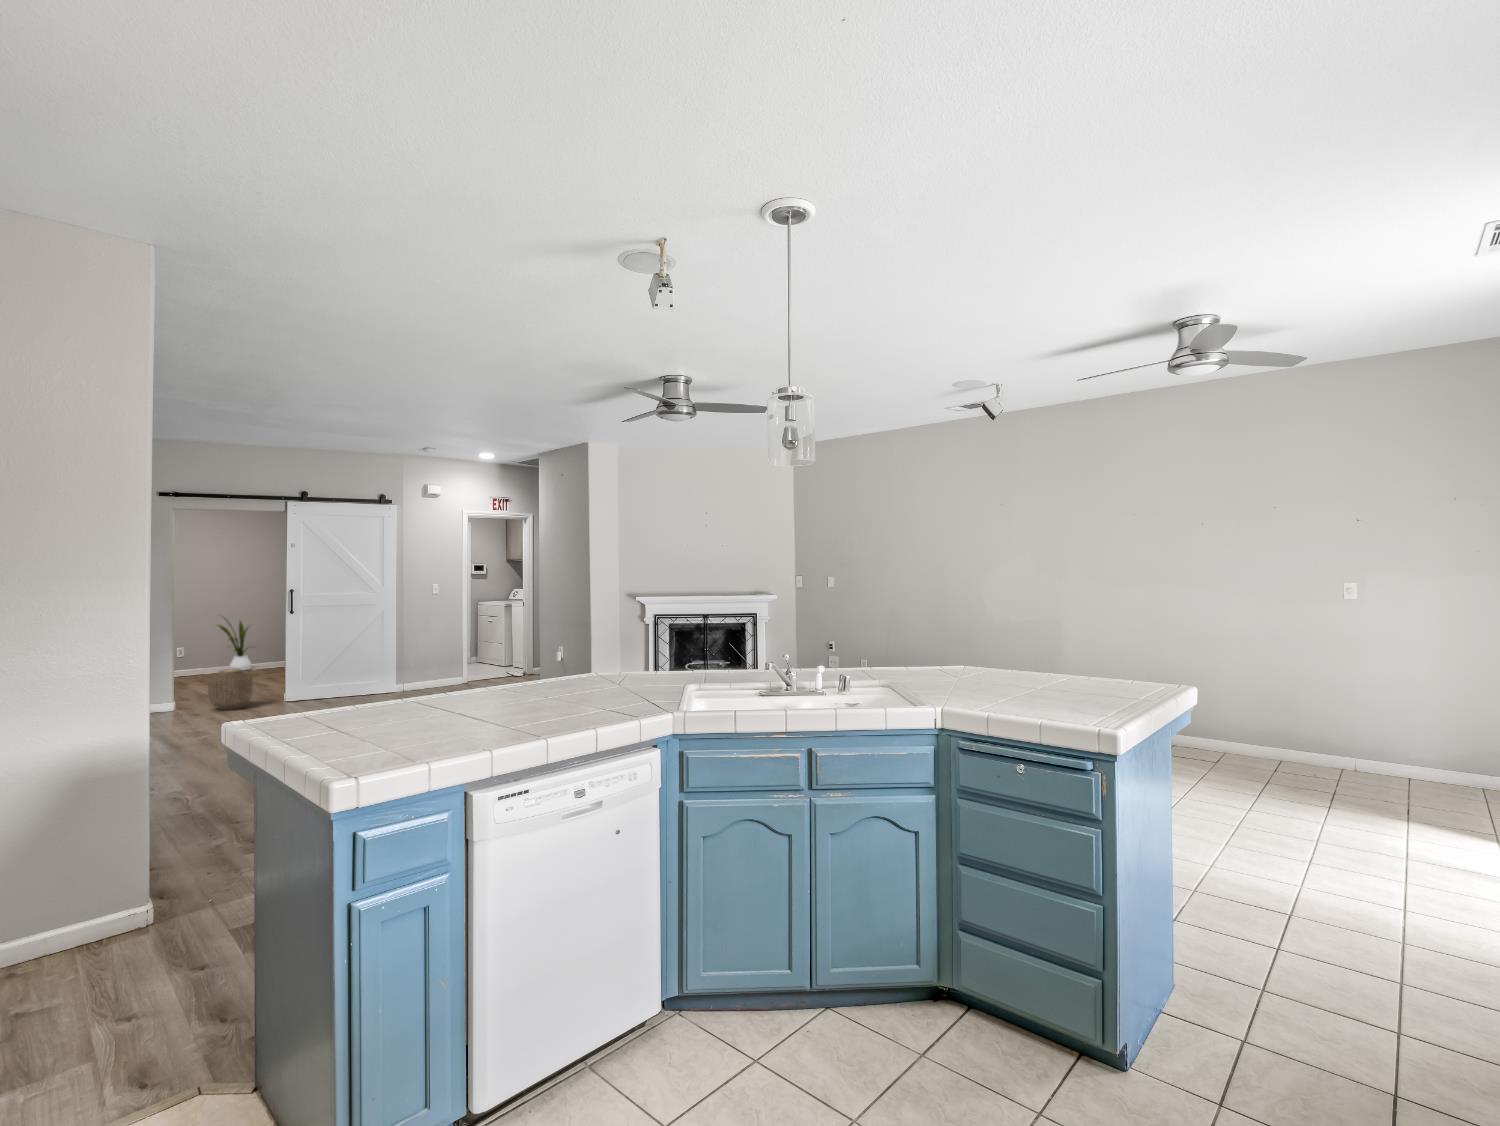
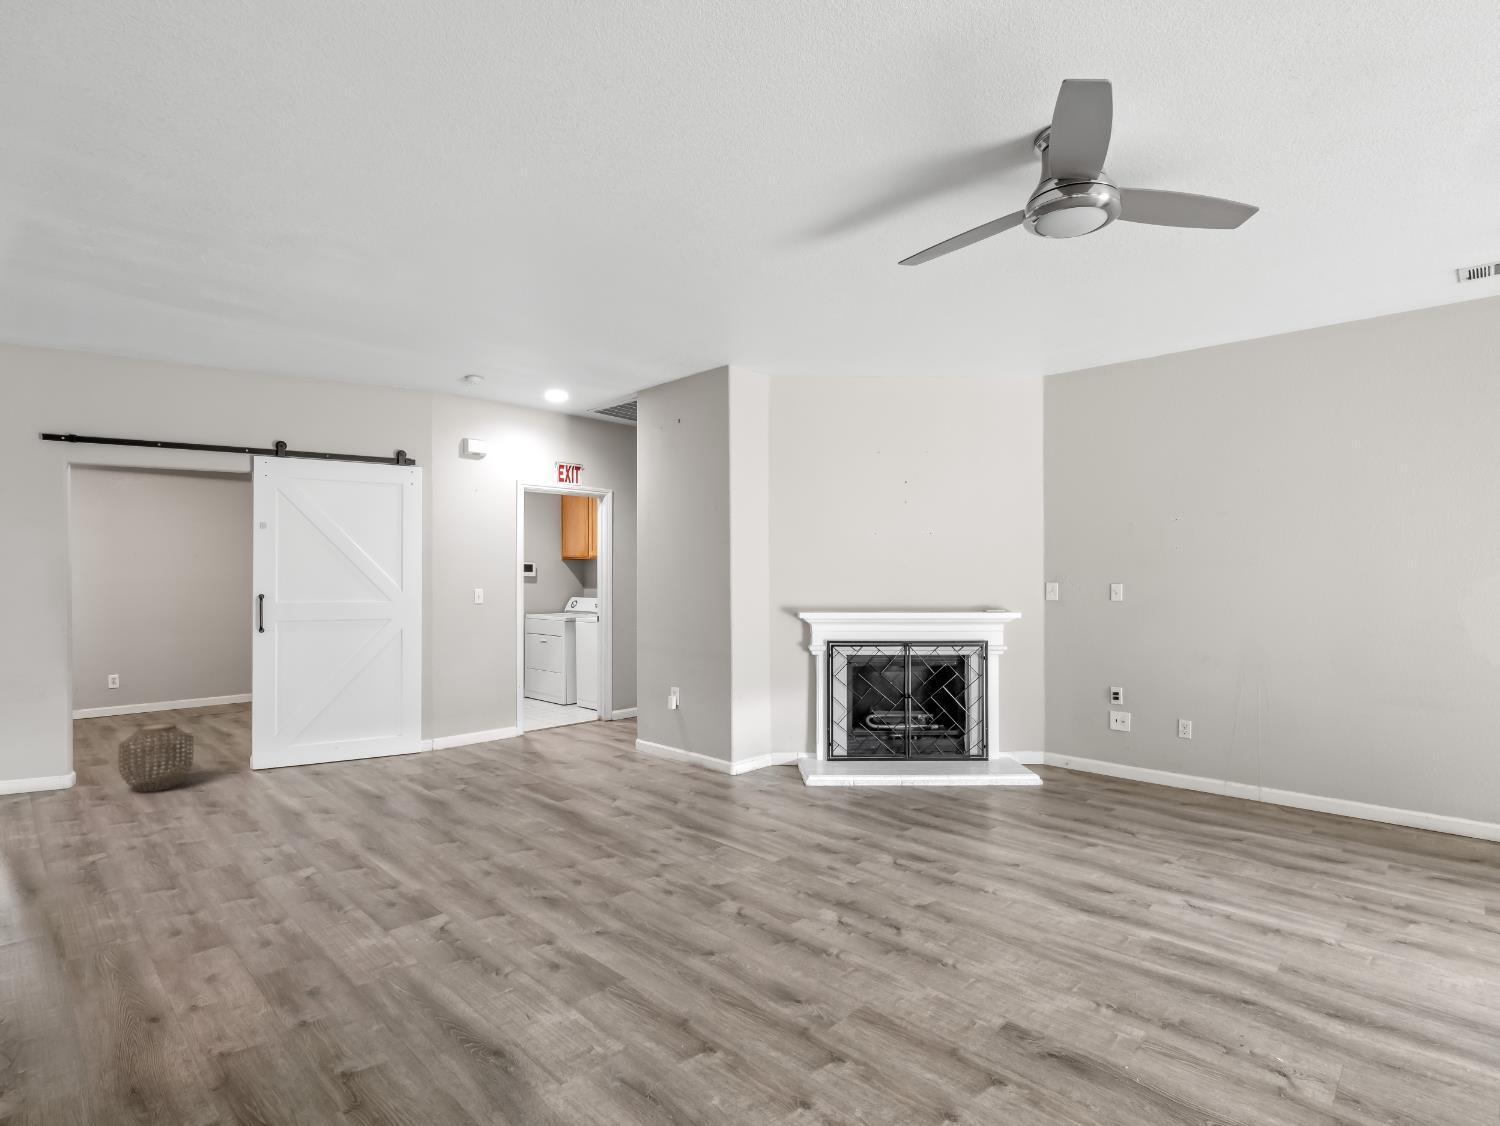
house plant: present [217,619,251,671] -> none [162,628,222,706]

